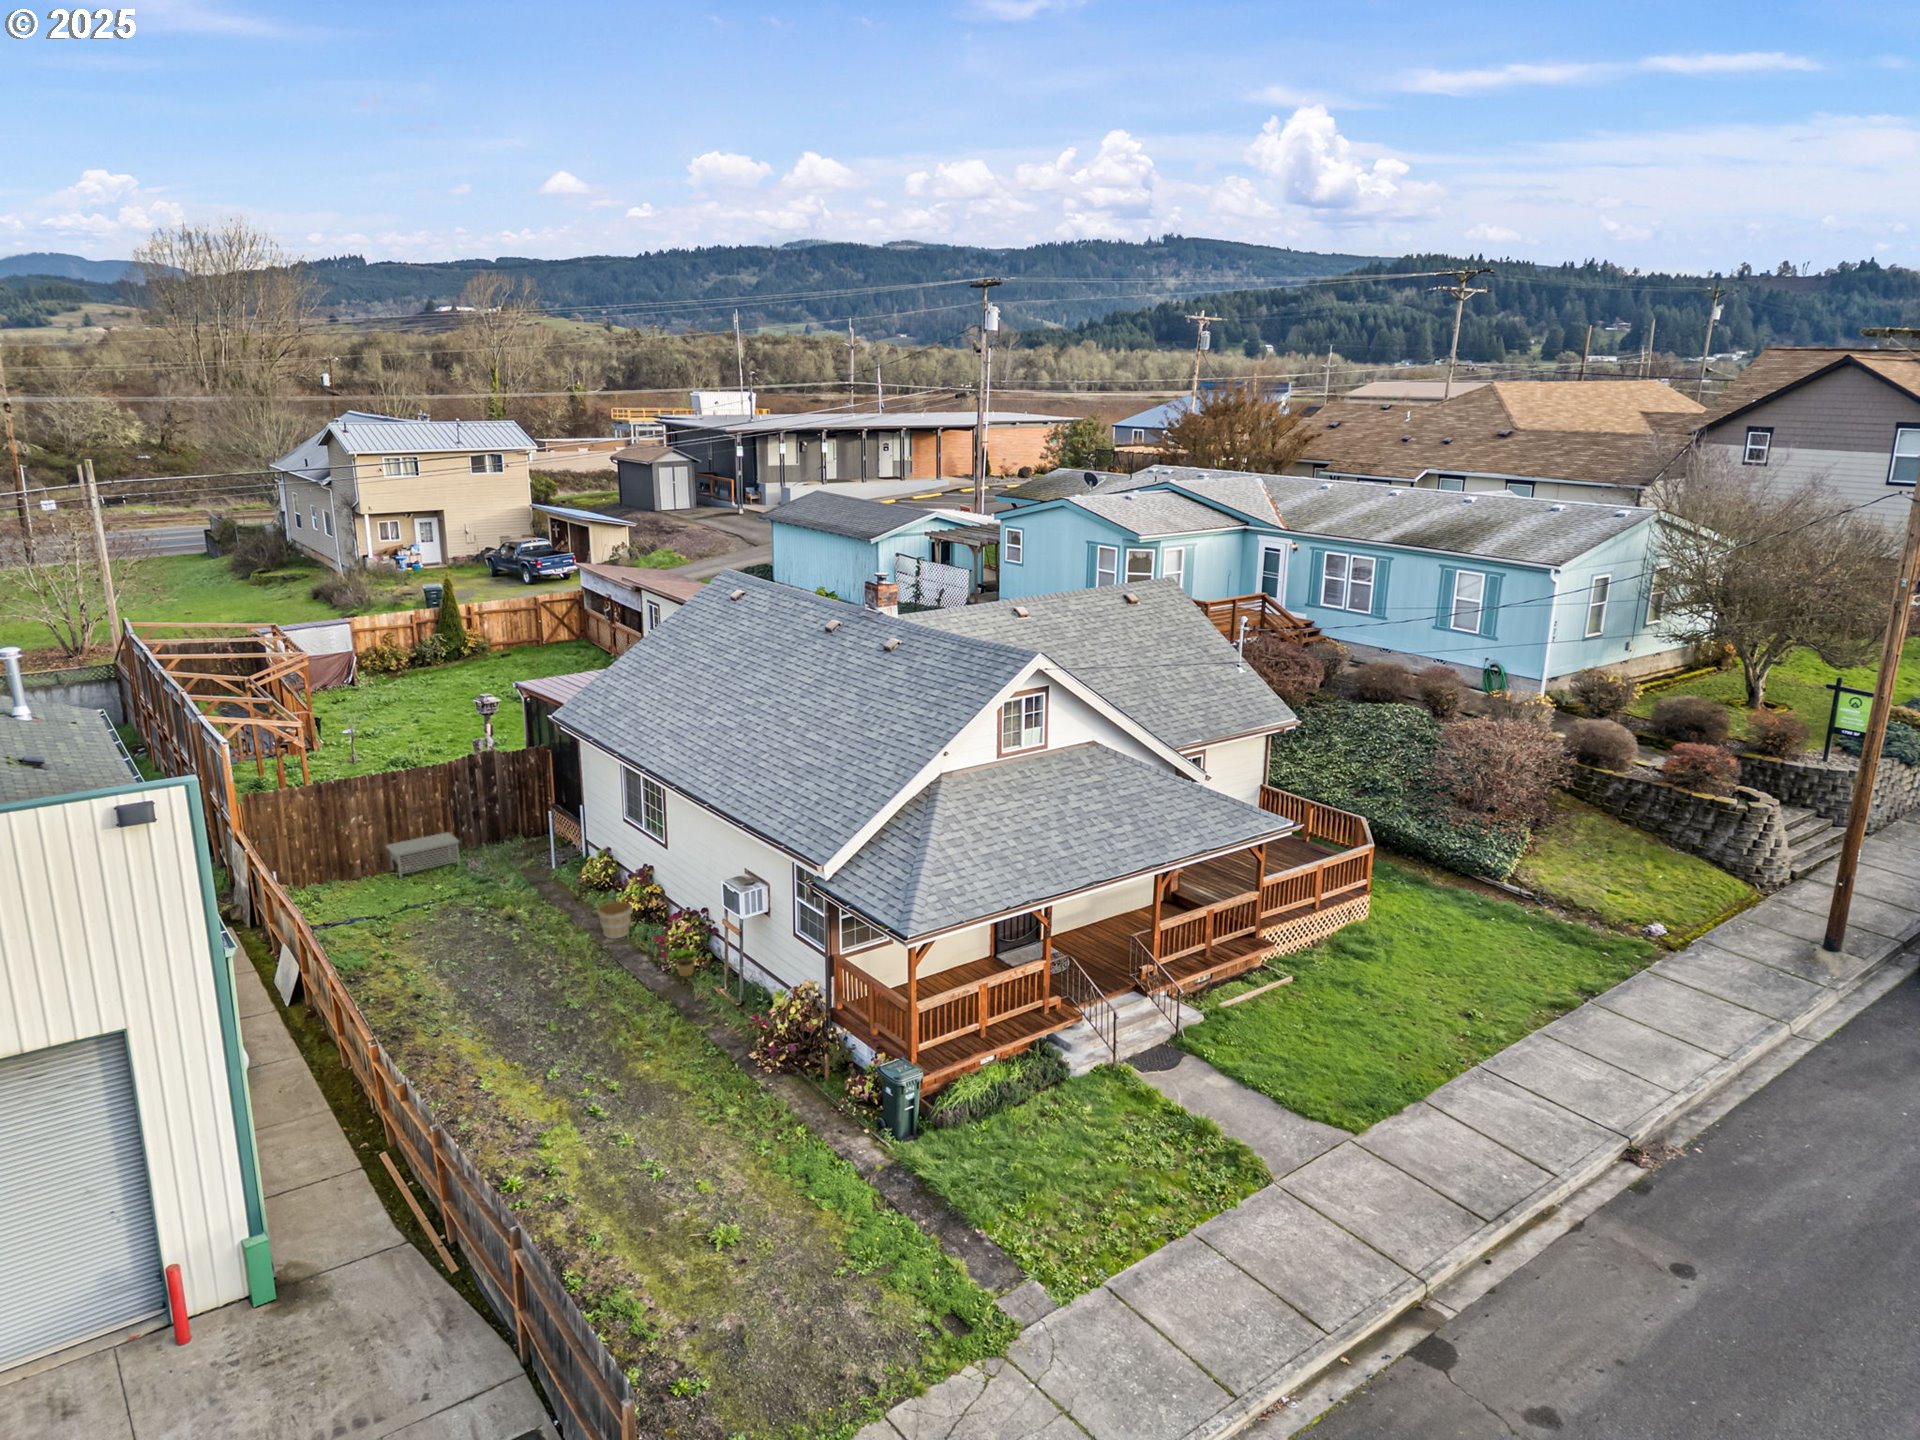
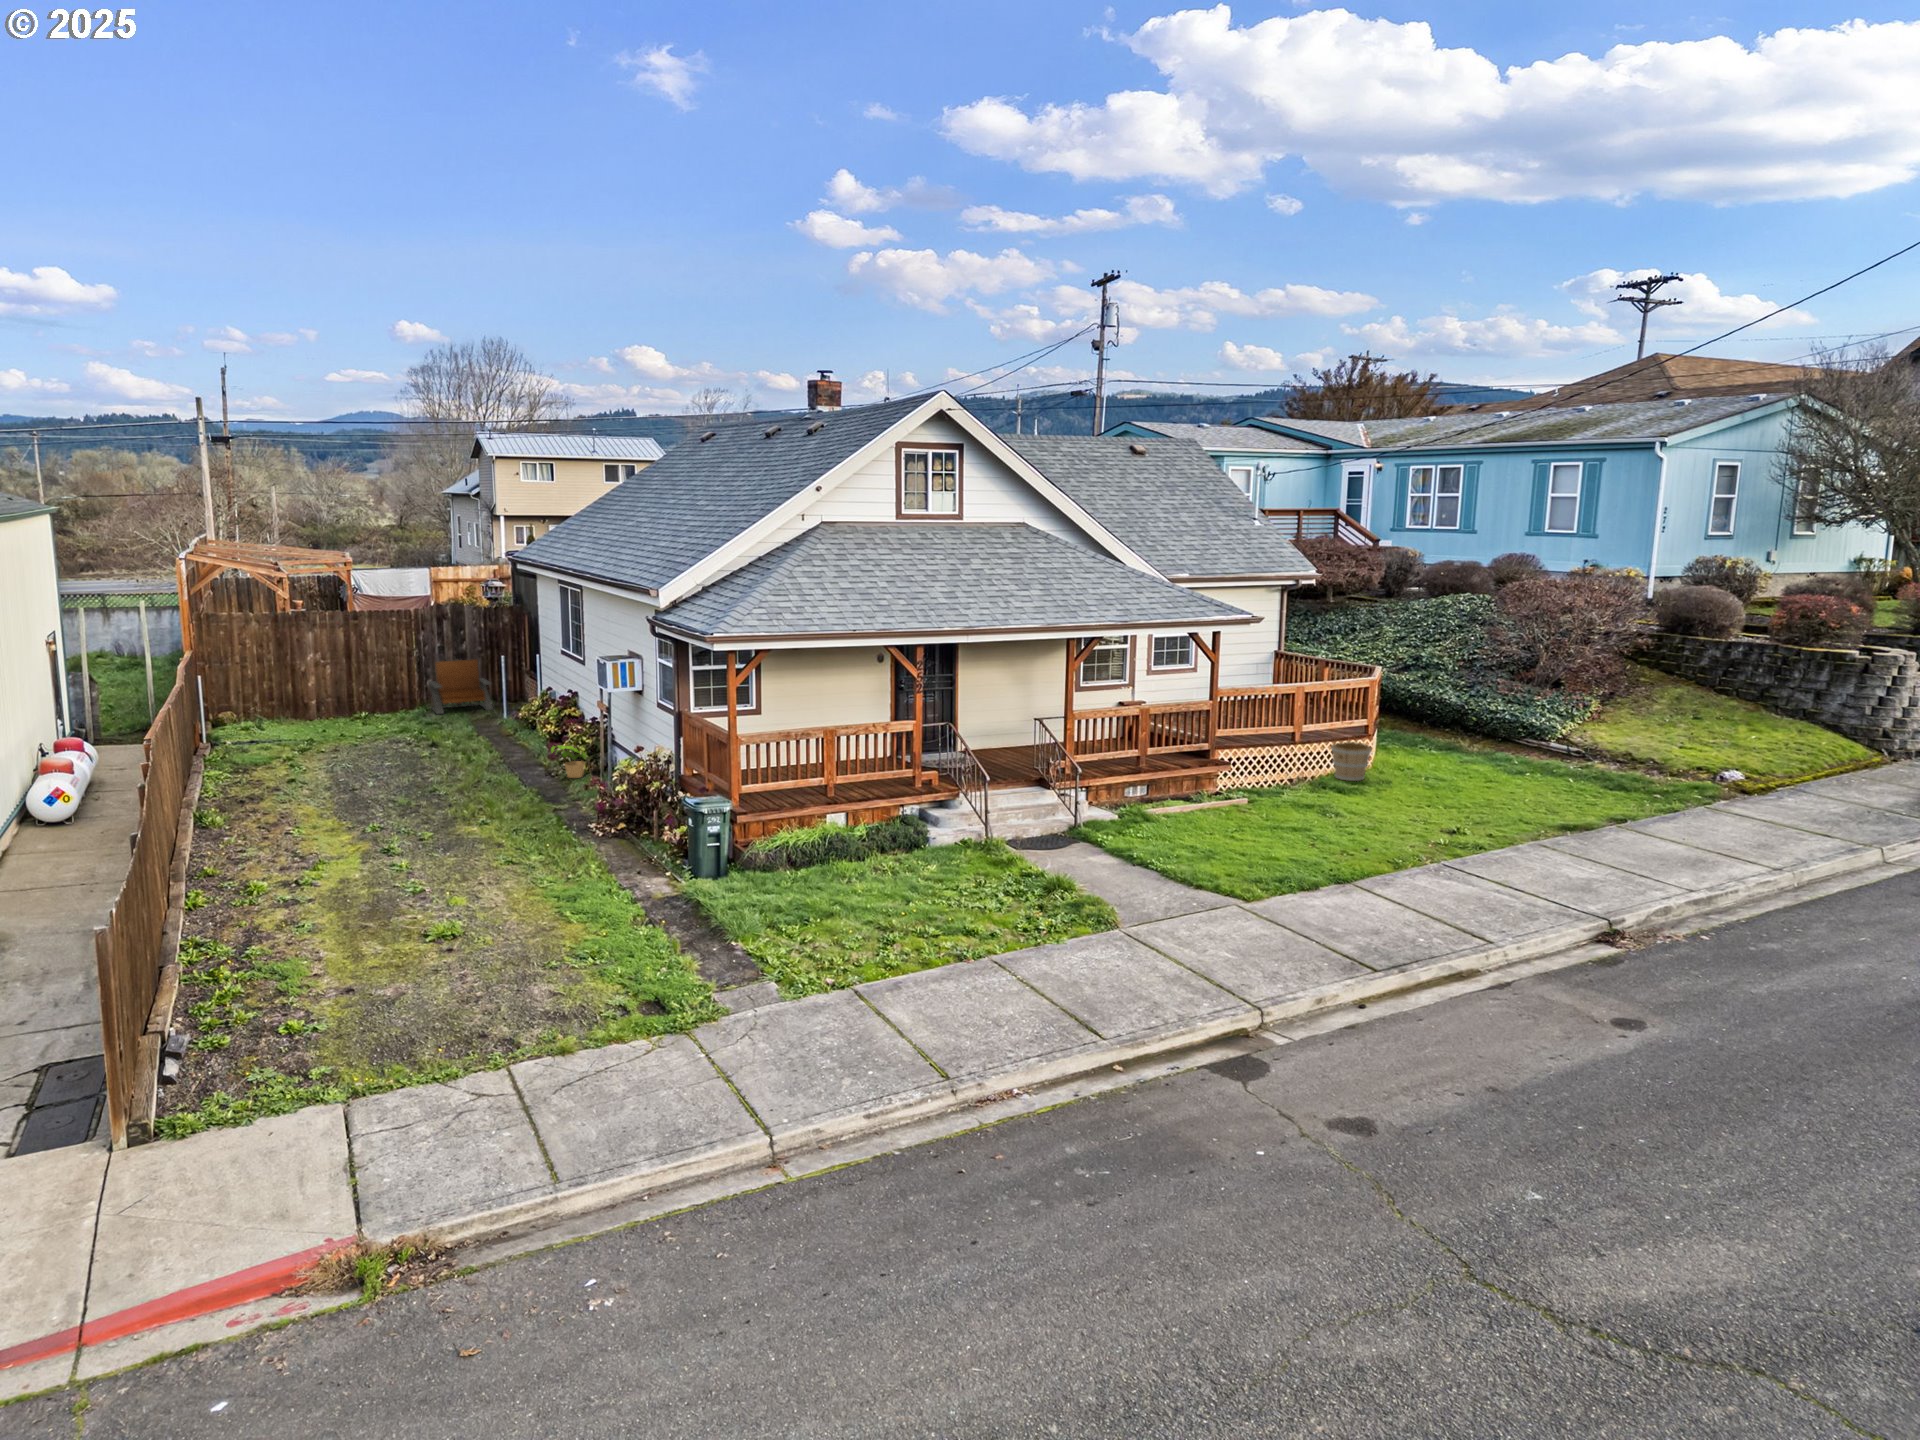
lounge chair: none [464,803,533,866] -> present [428,659,493,714]
storage bench: present [386,832,460,878] -> none [345,683,418,719]
wooden bucket: present [597,901,632,939] -> present [1331,742,1372,781]

